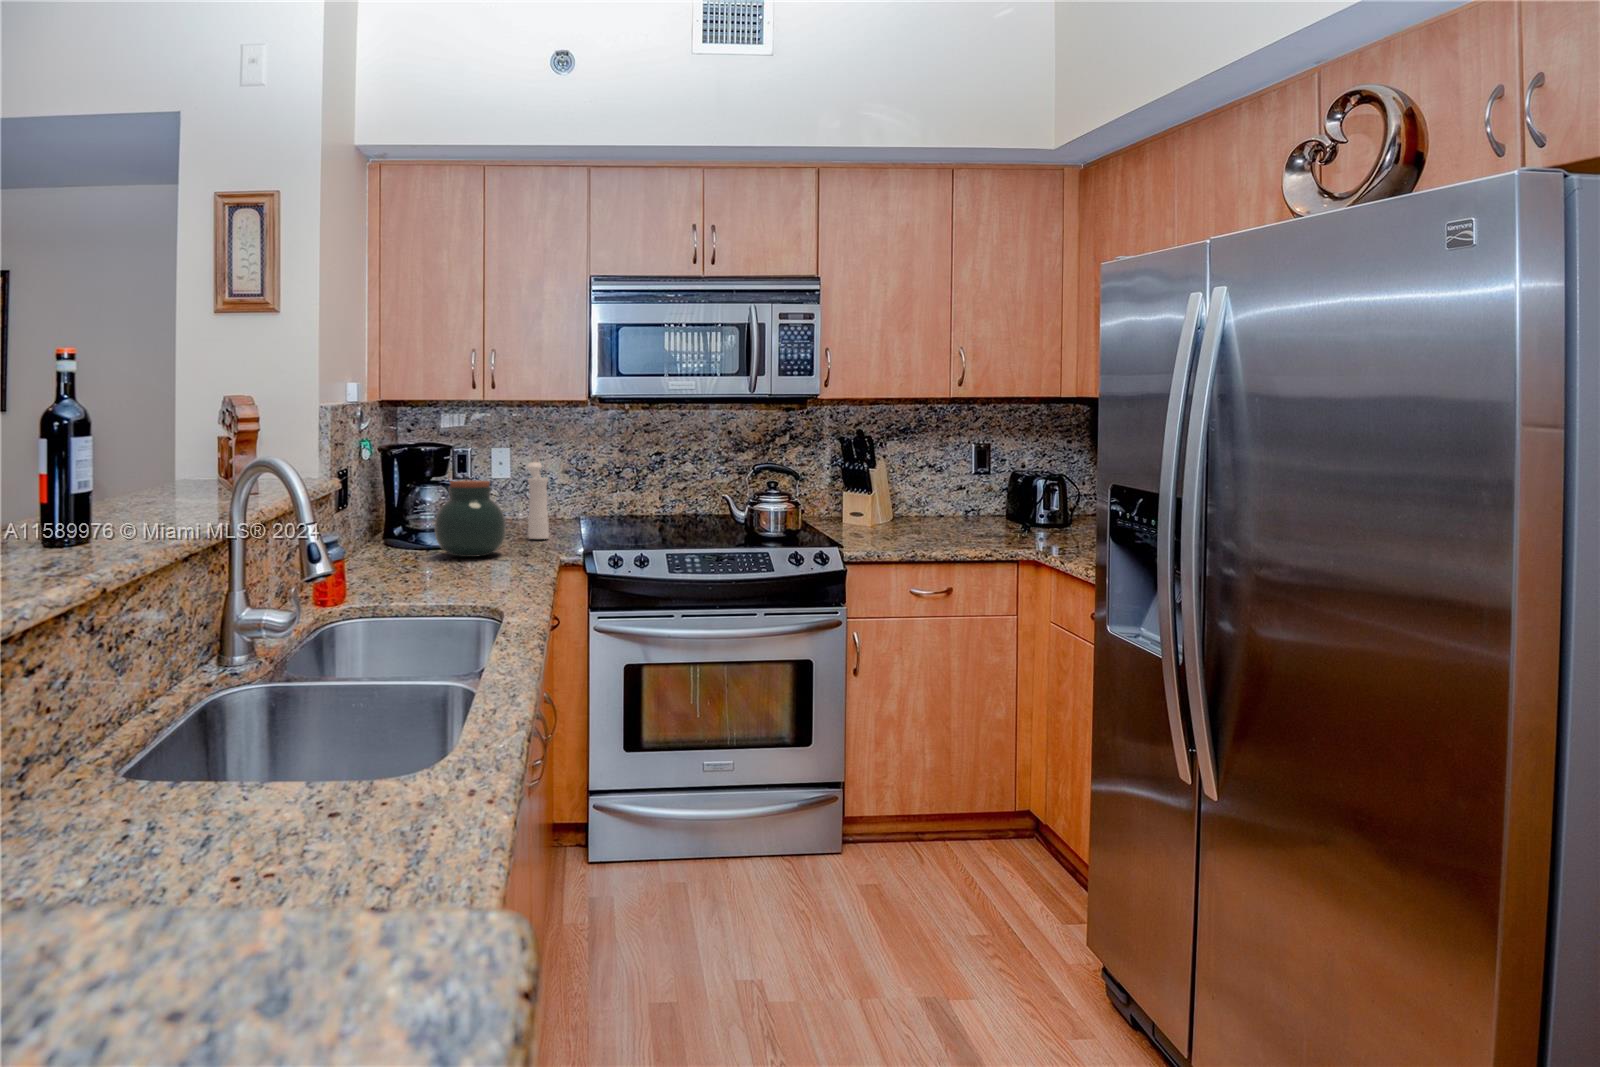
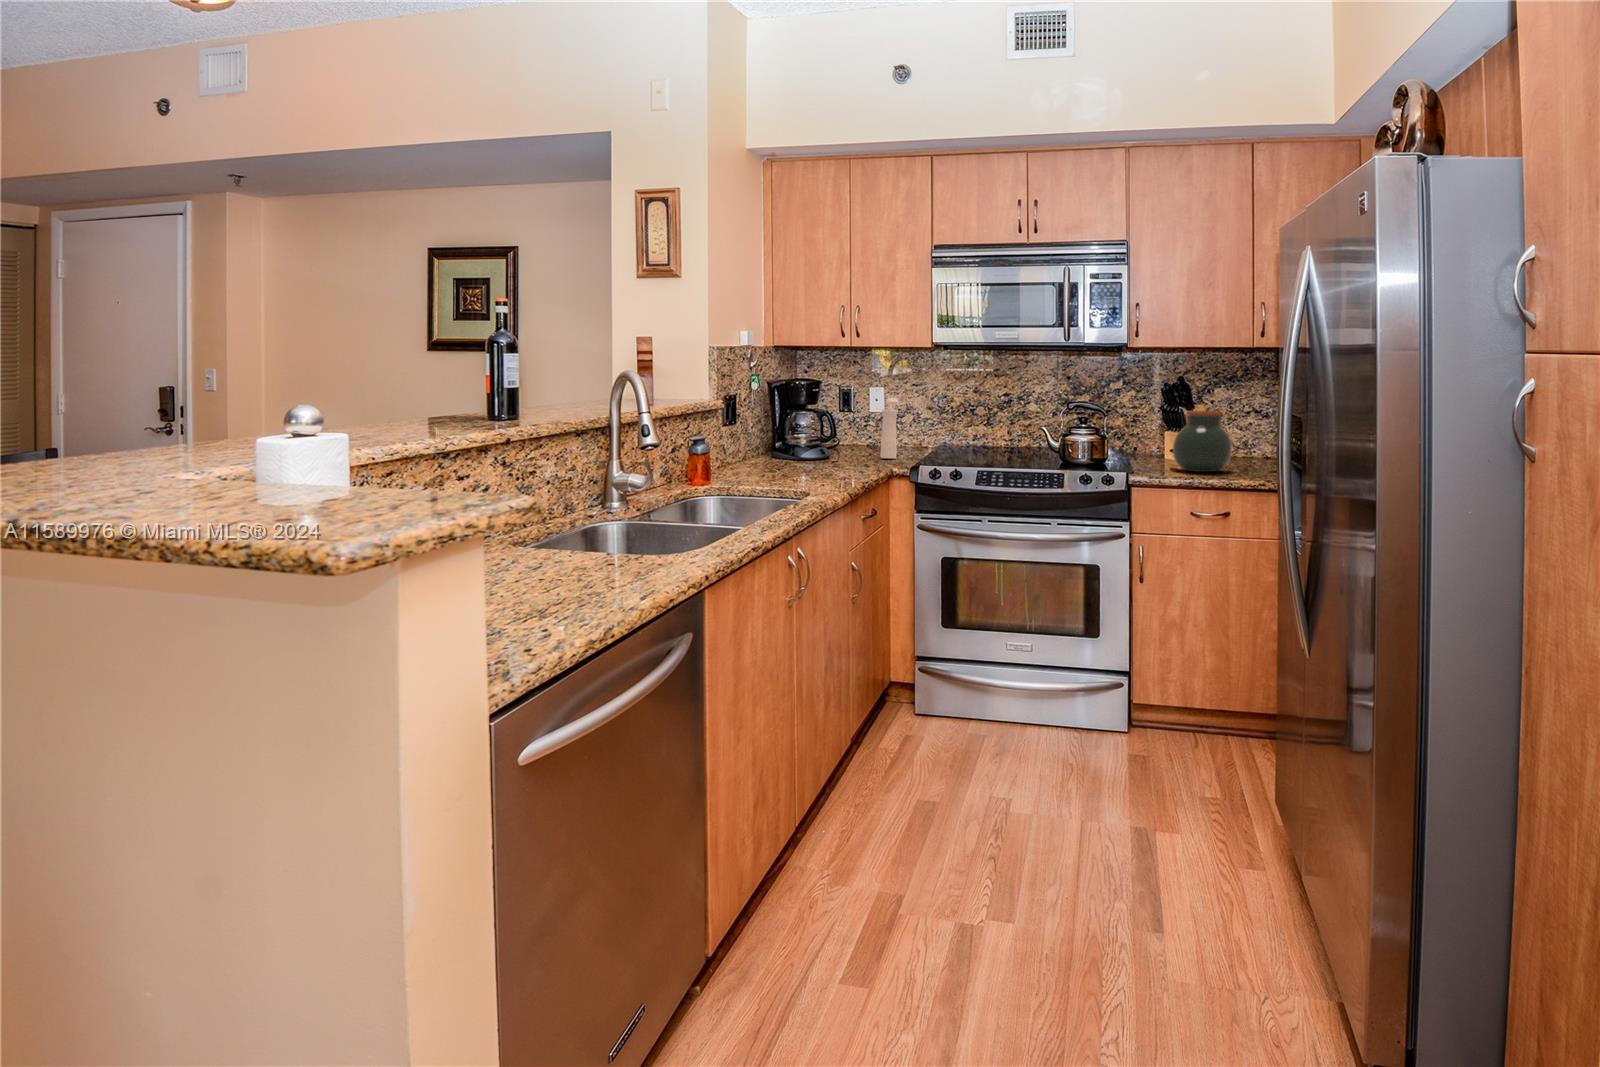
jar: present [435,480,506,557] -> present [1173,411,1232,472]

